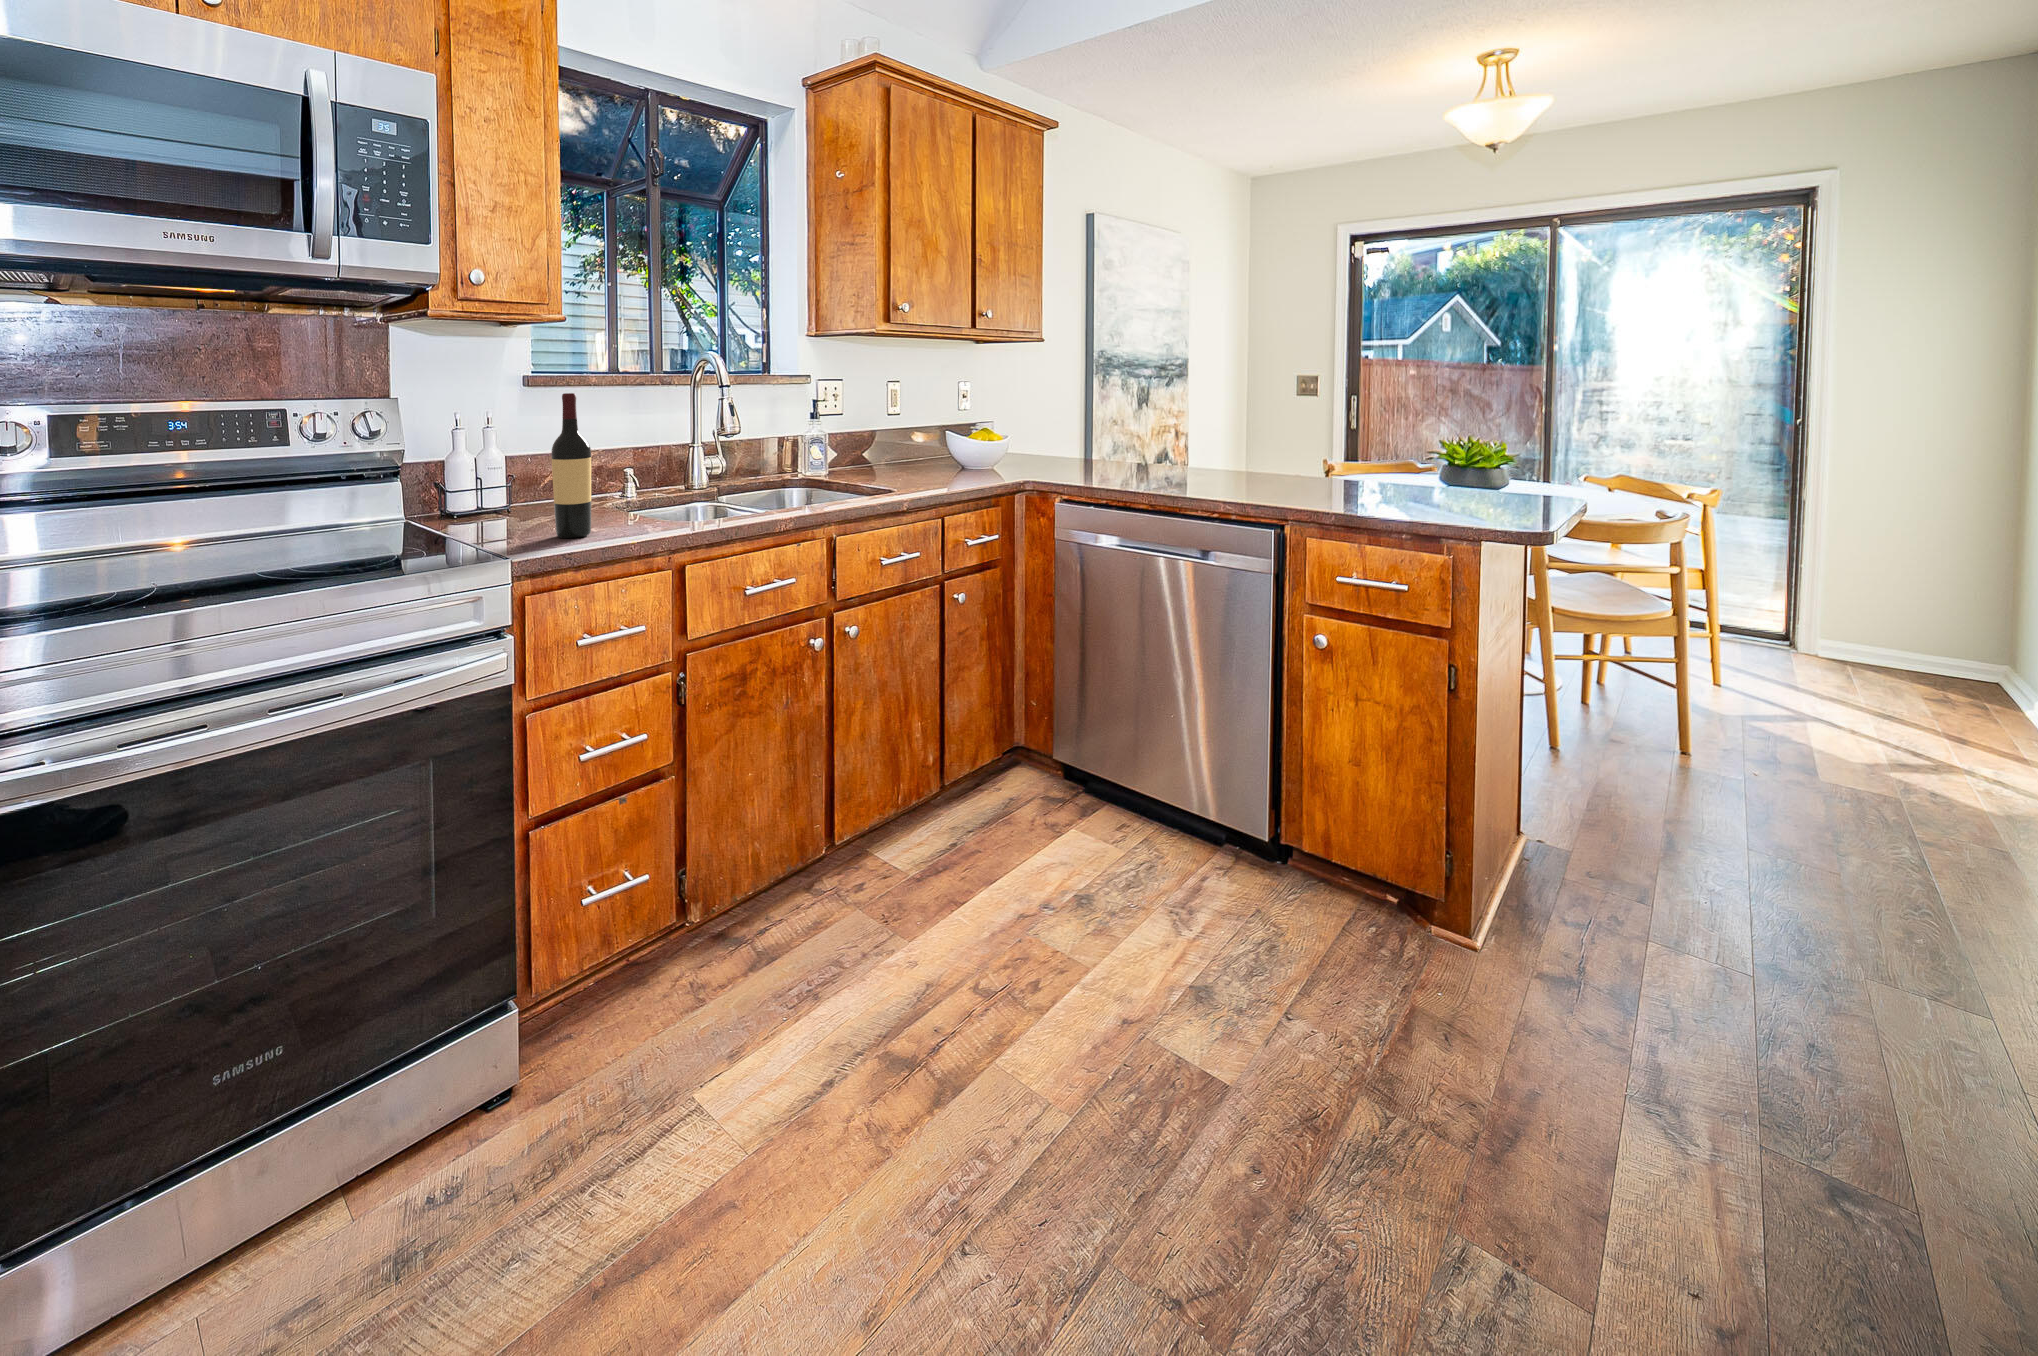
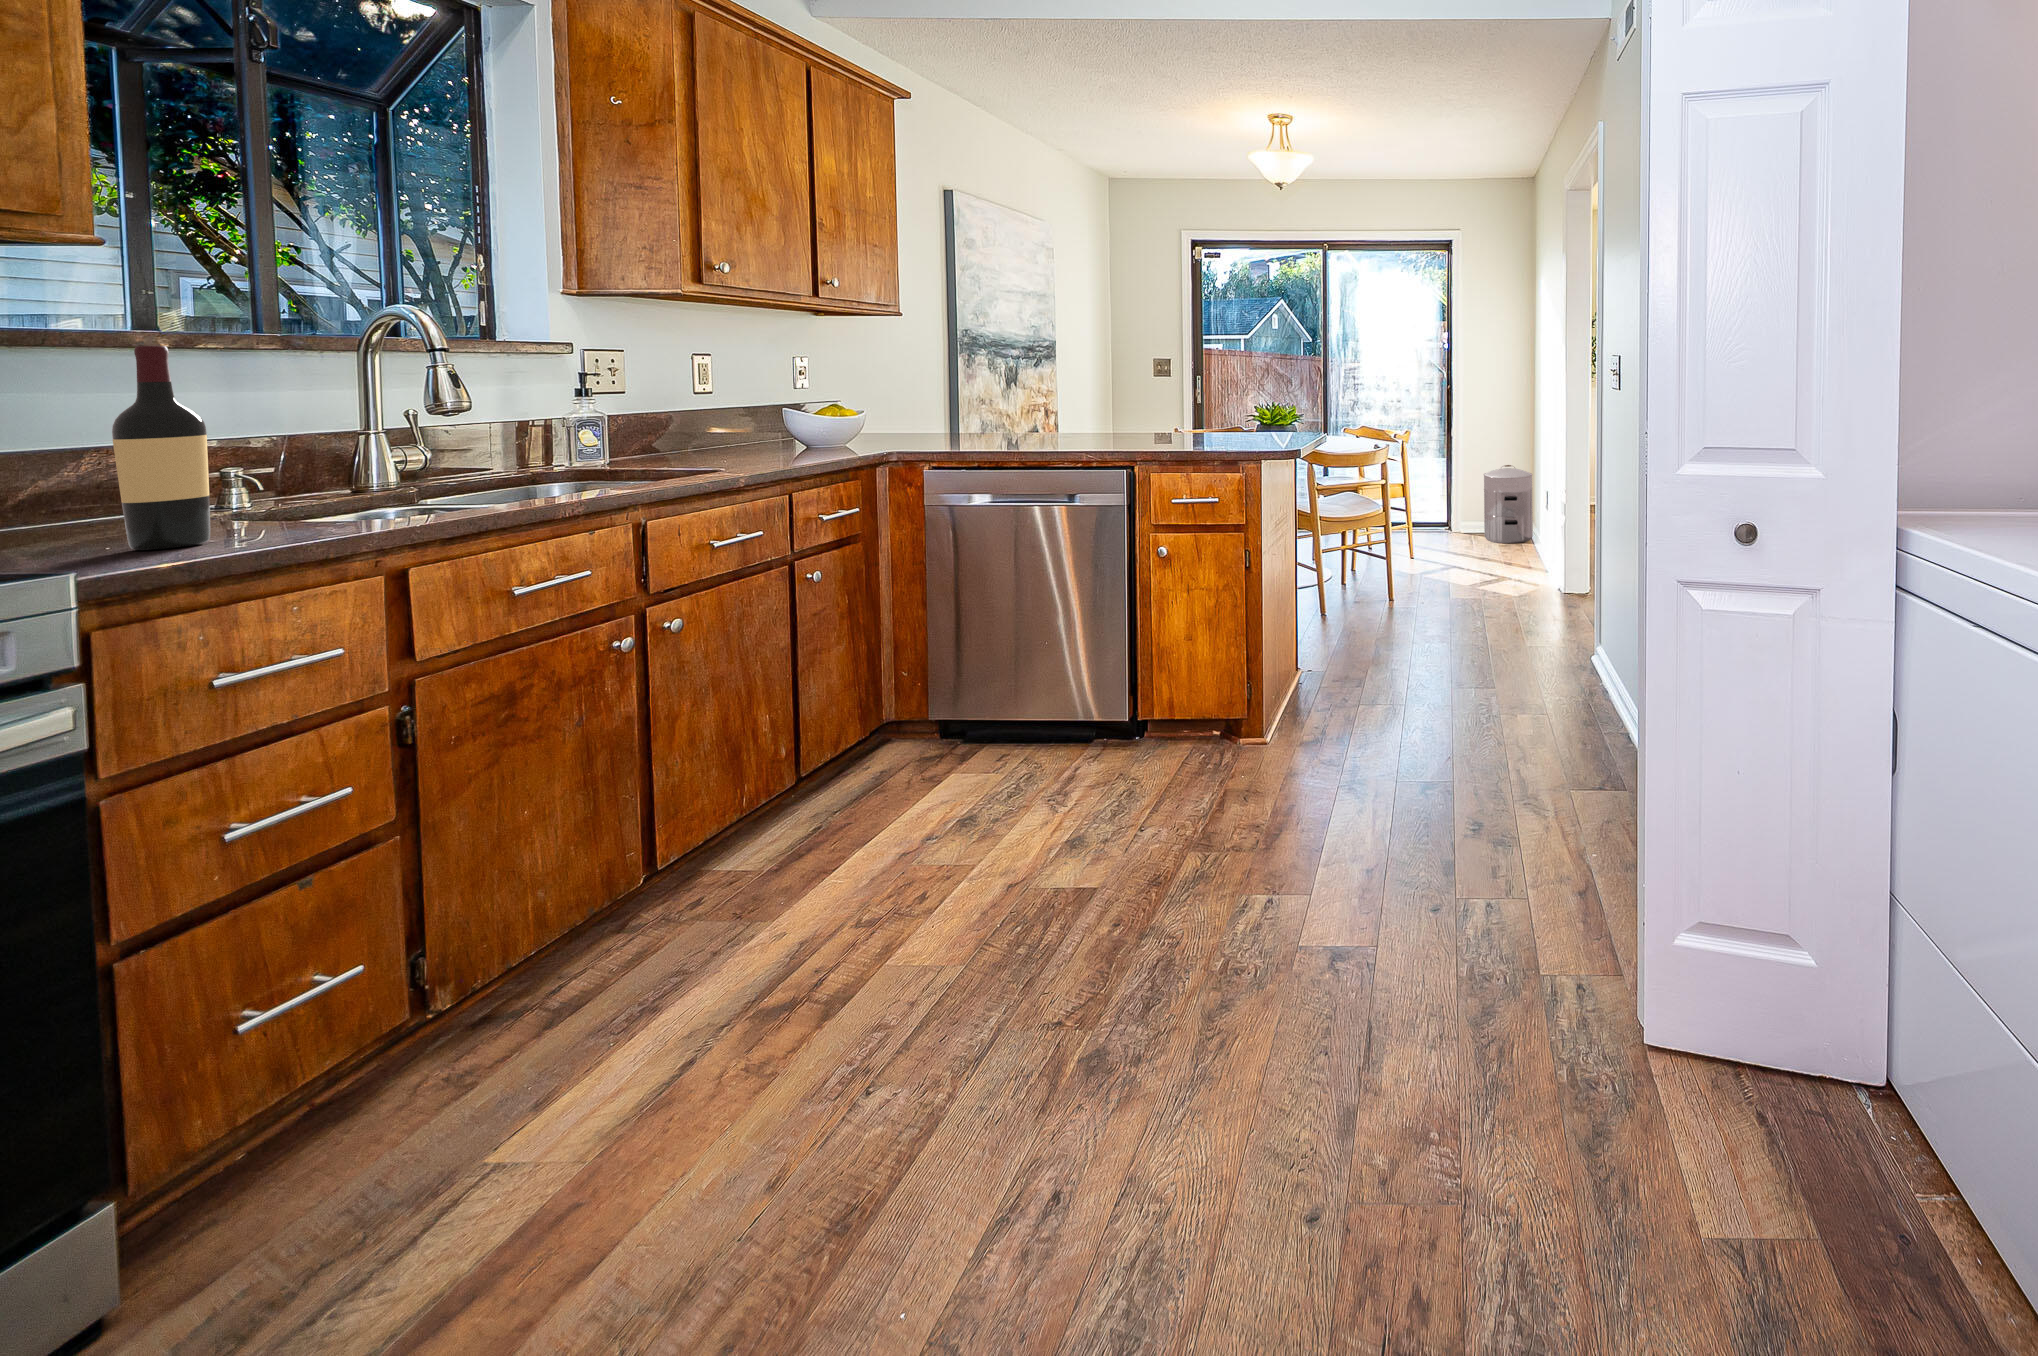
waste bin: none [1876,563,2009,702] -> present [1484,465,1533,543]

